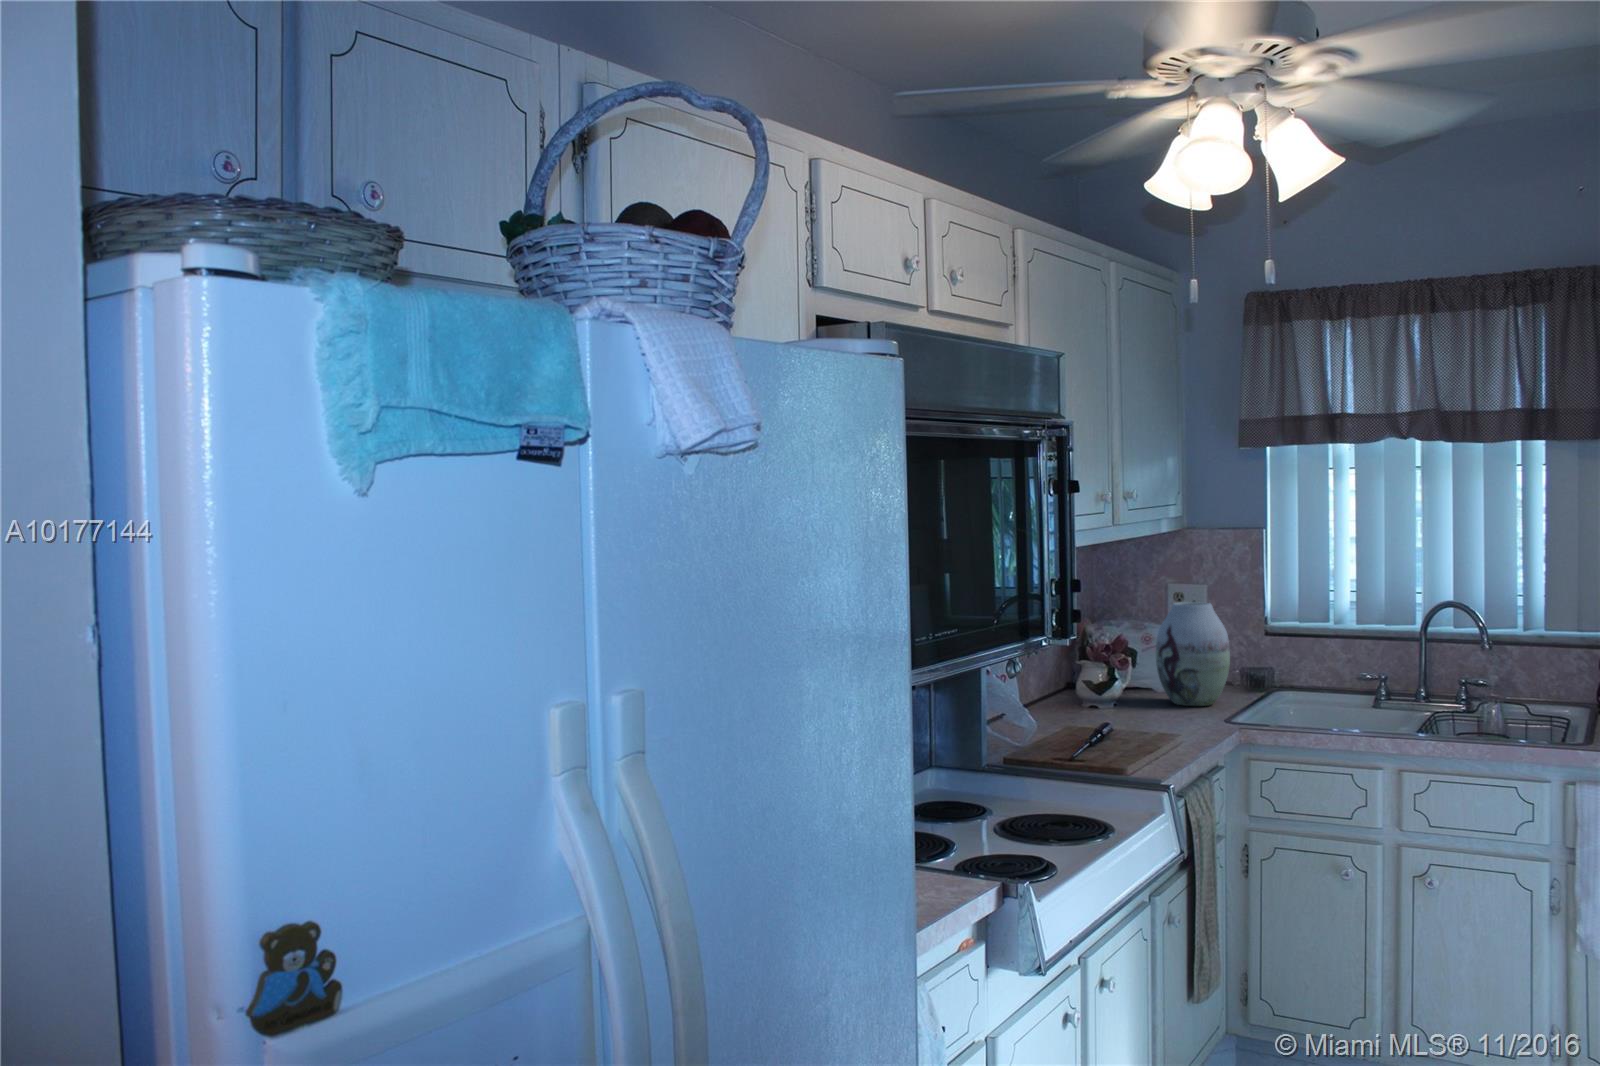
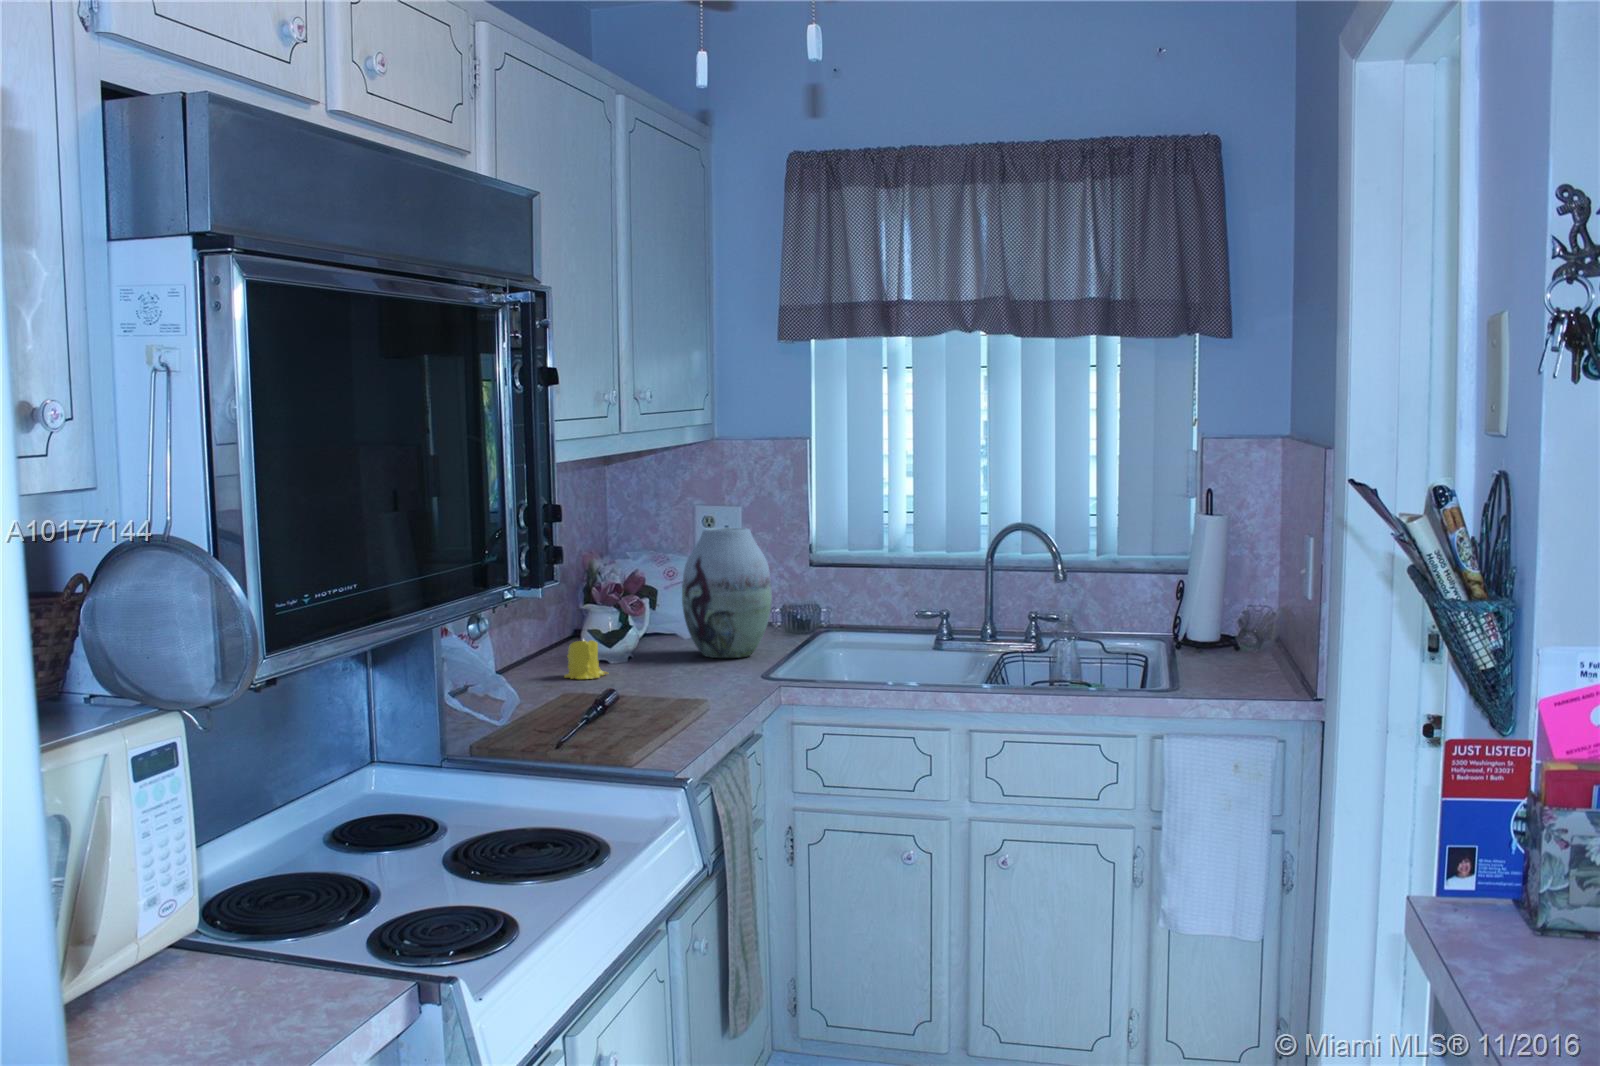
candle: none [1067,686,1100,717] -> present [564,640,607,679]

